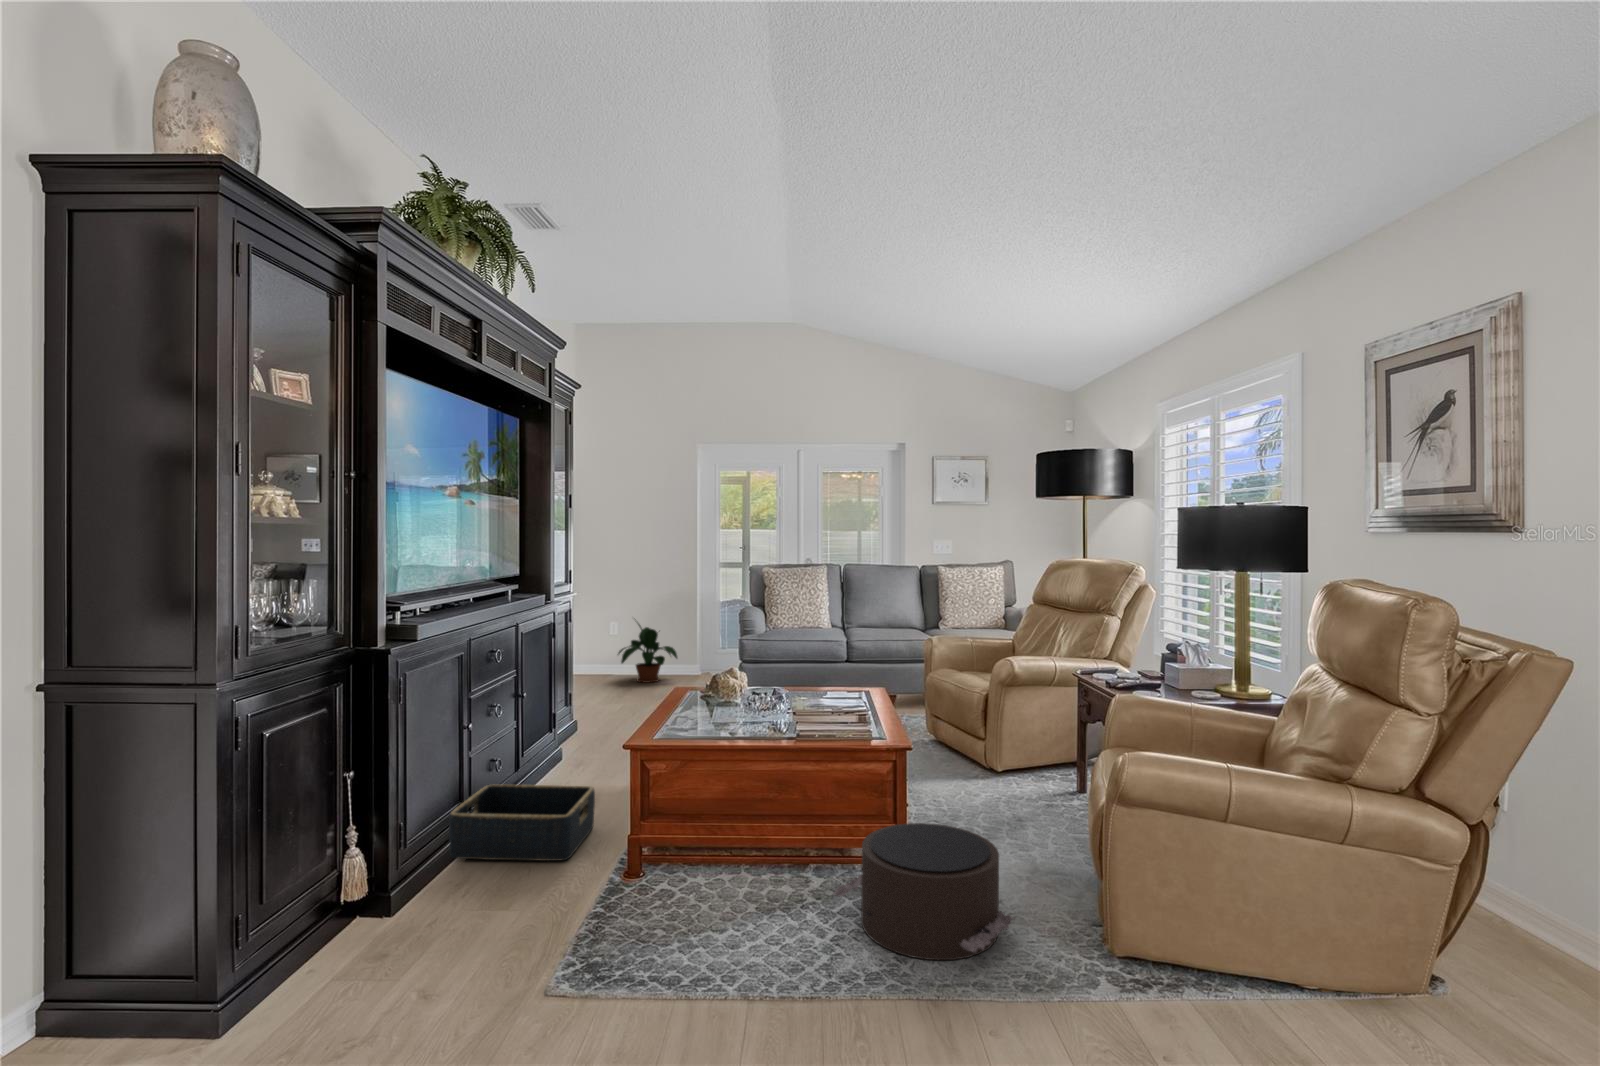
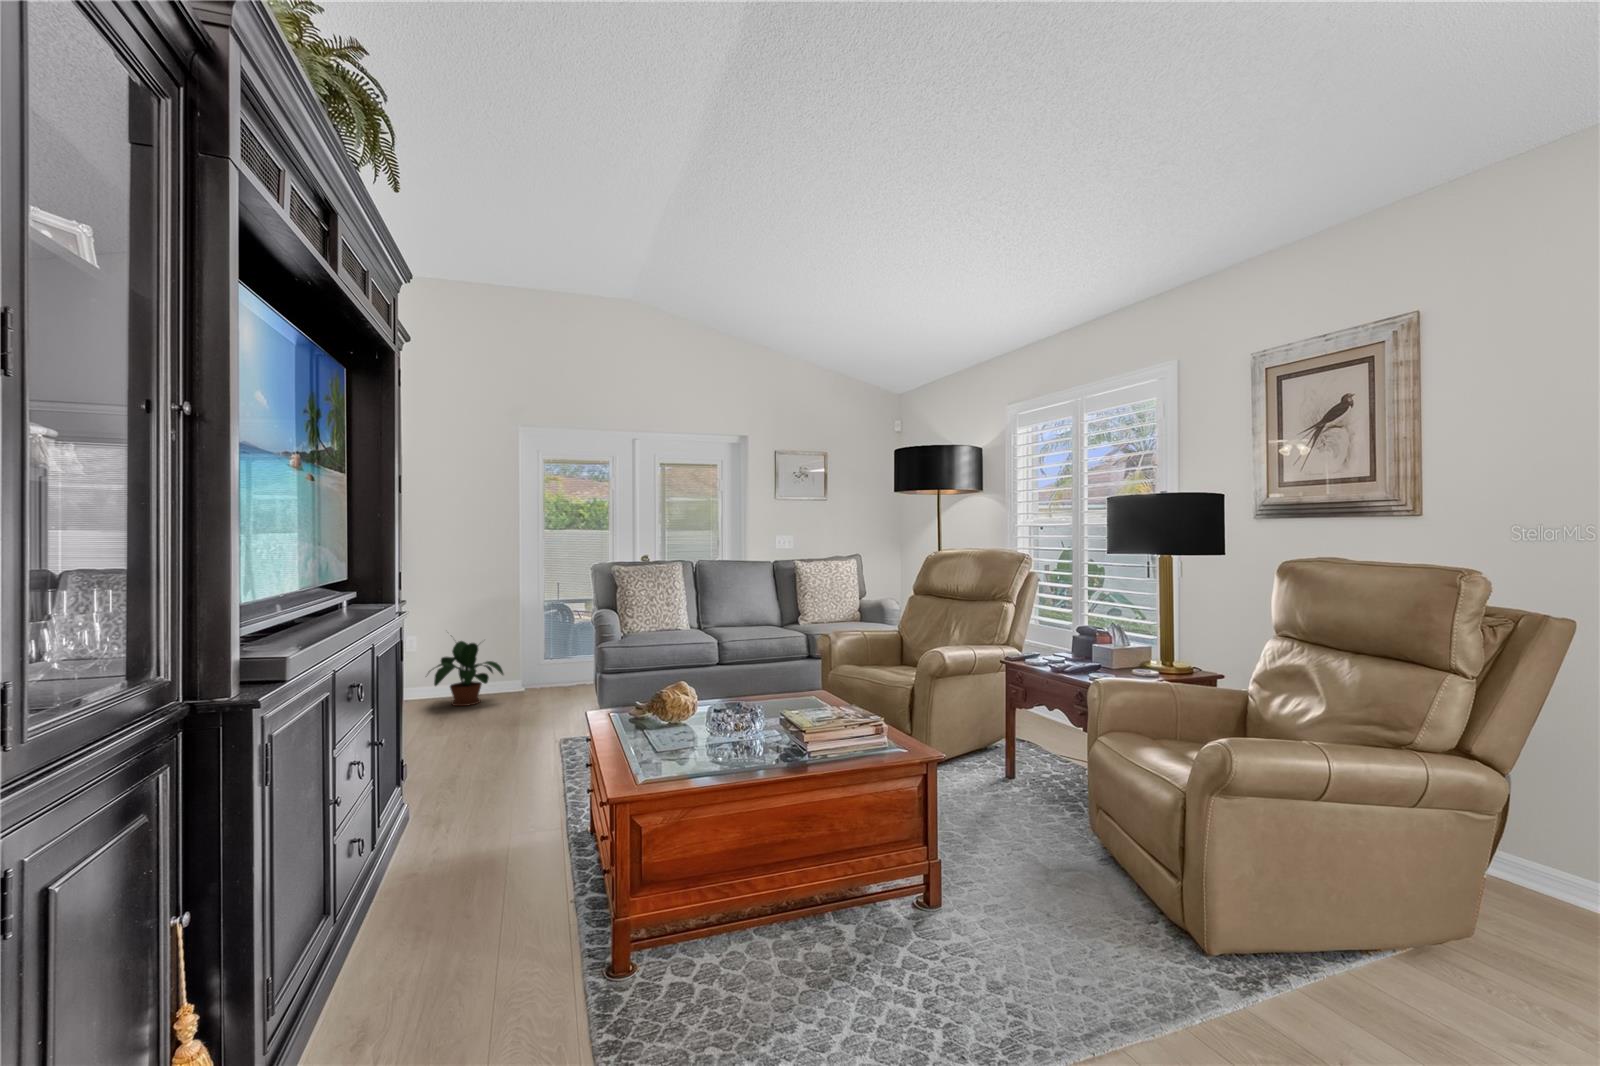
basket: present [449,784,595,861] -> none [332,856,524,996]
pouf: present [833,823,1015,960] -> none [897,843,1107,1009]

